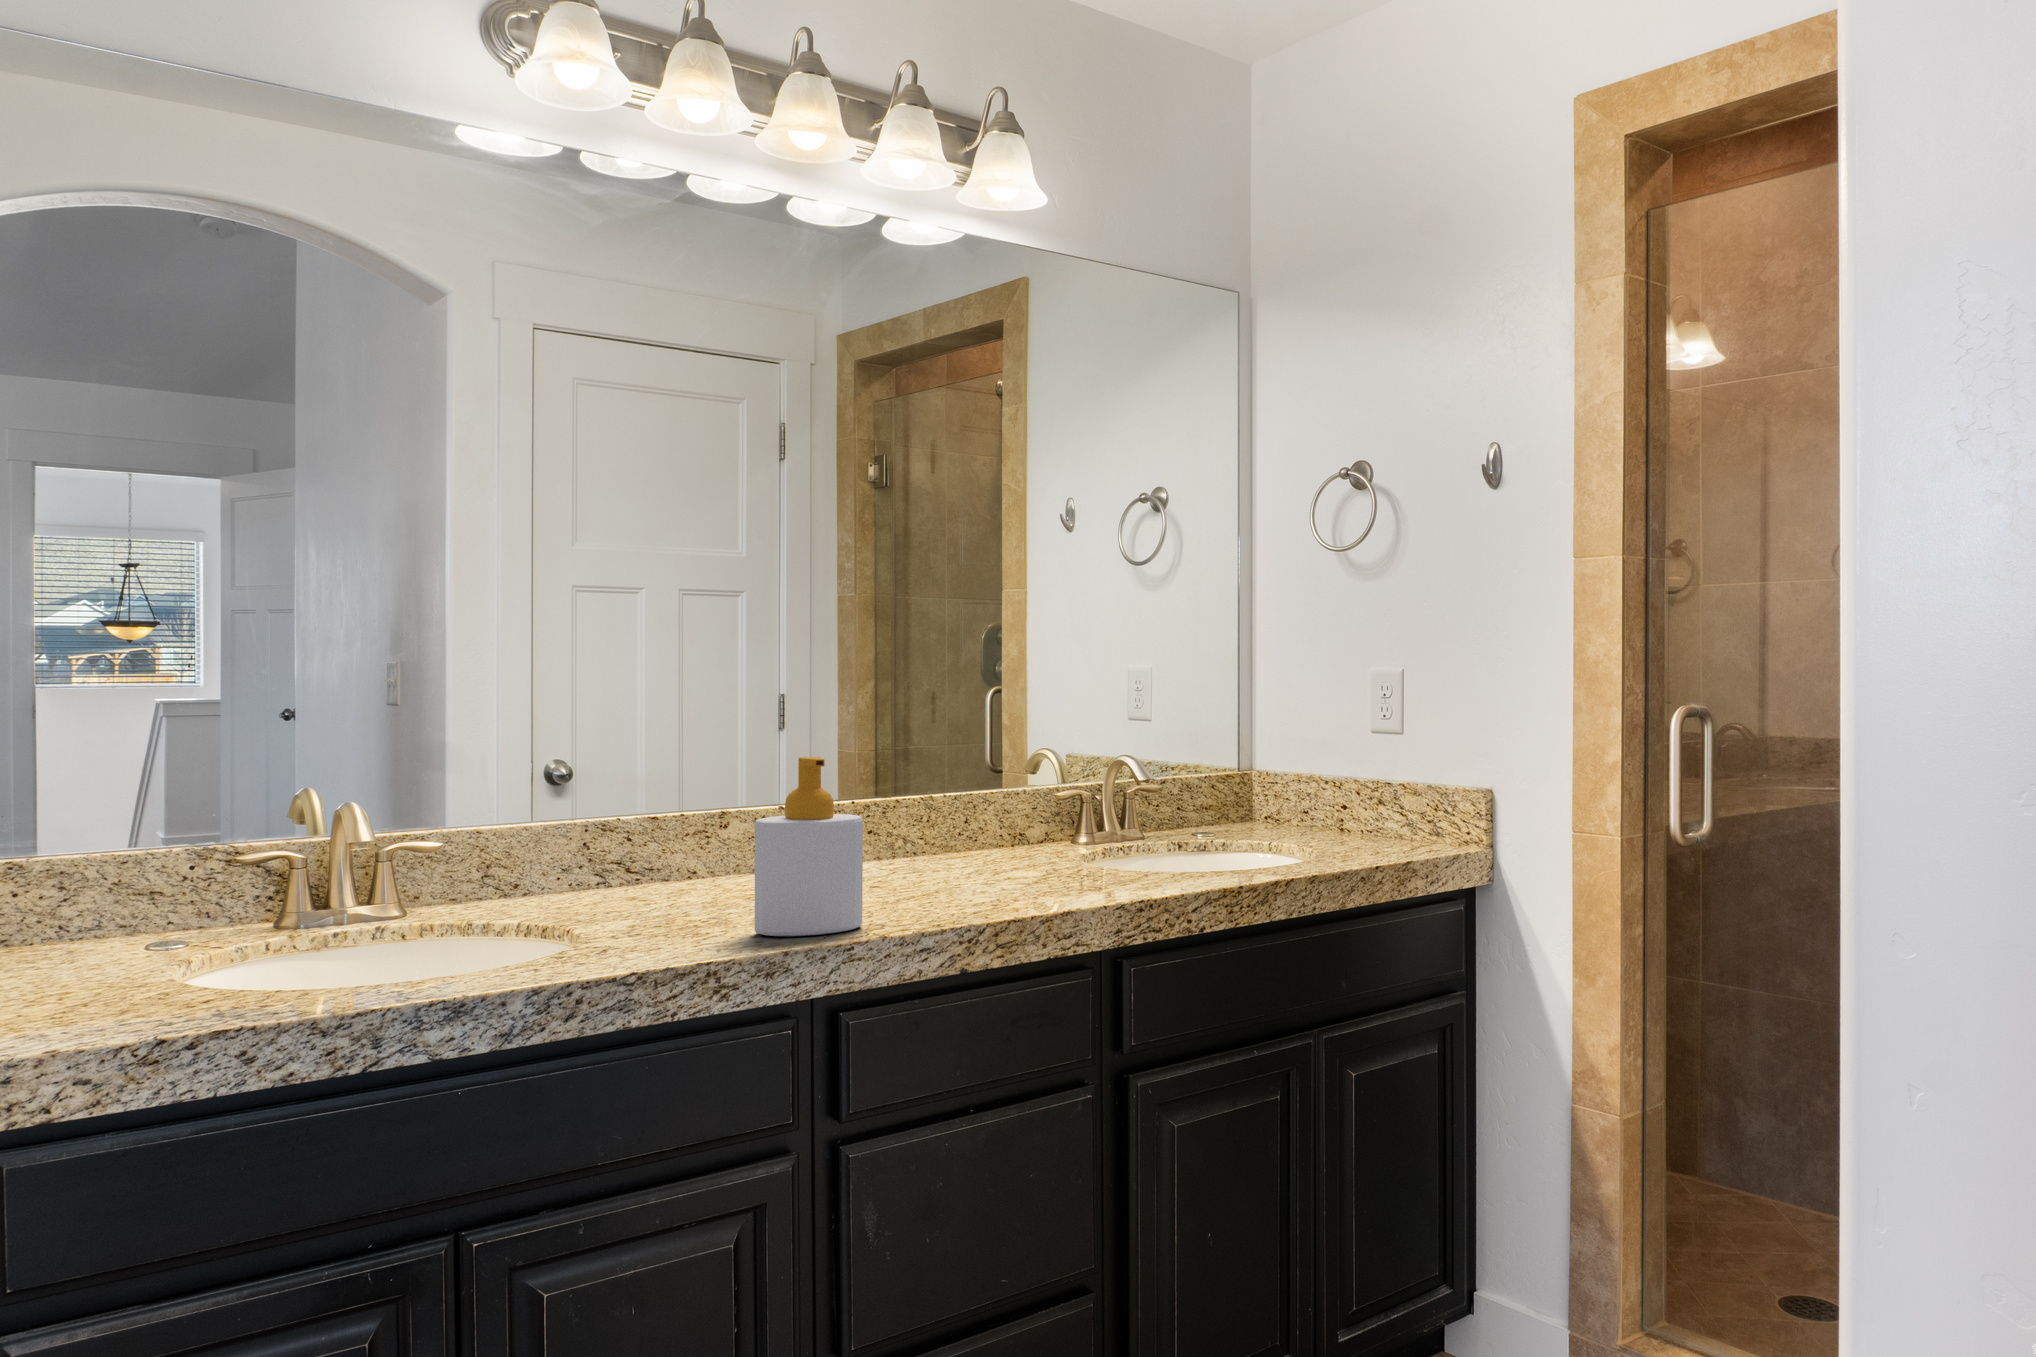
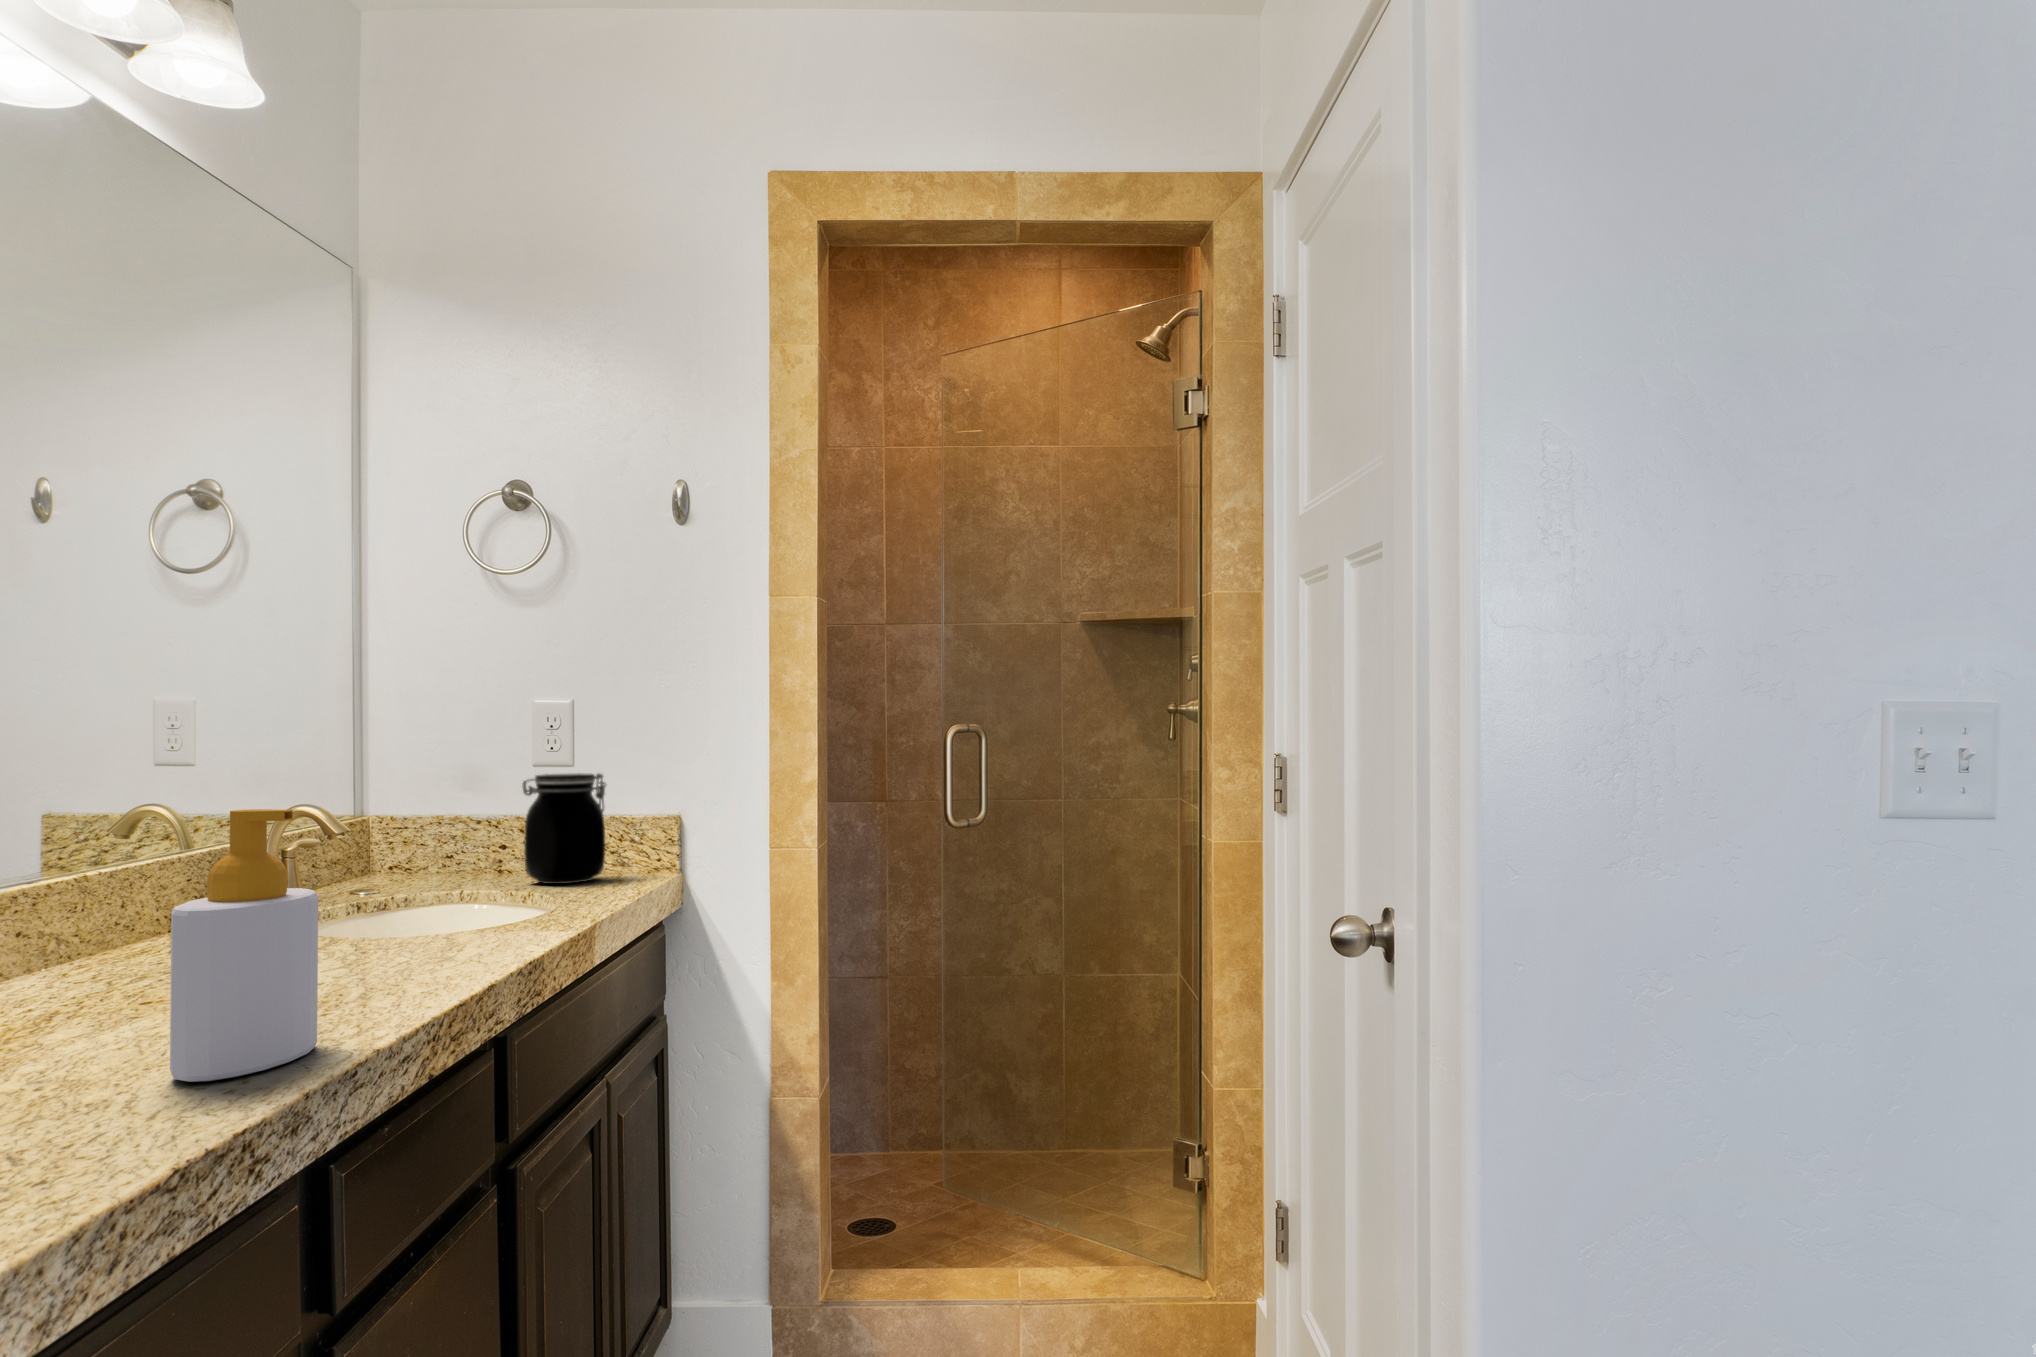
jar: none [1338,741,1417,847] -> present [523,773,607,884]

